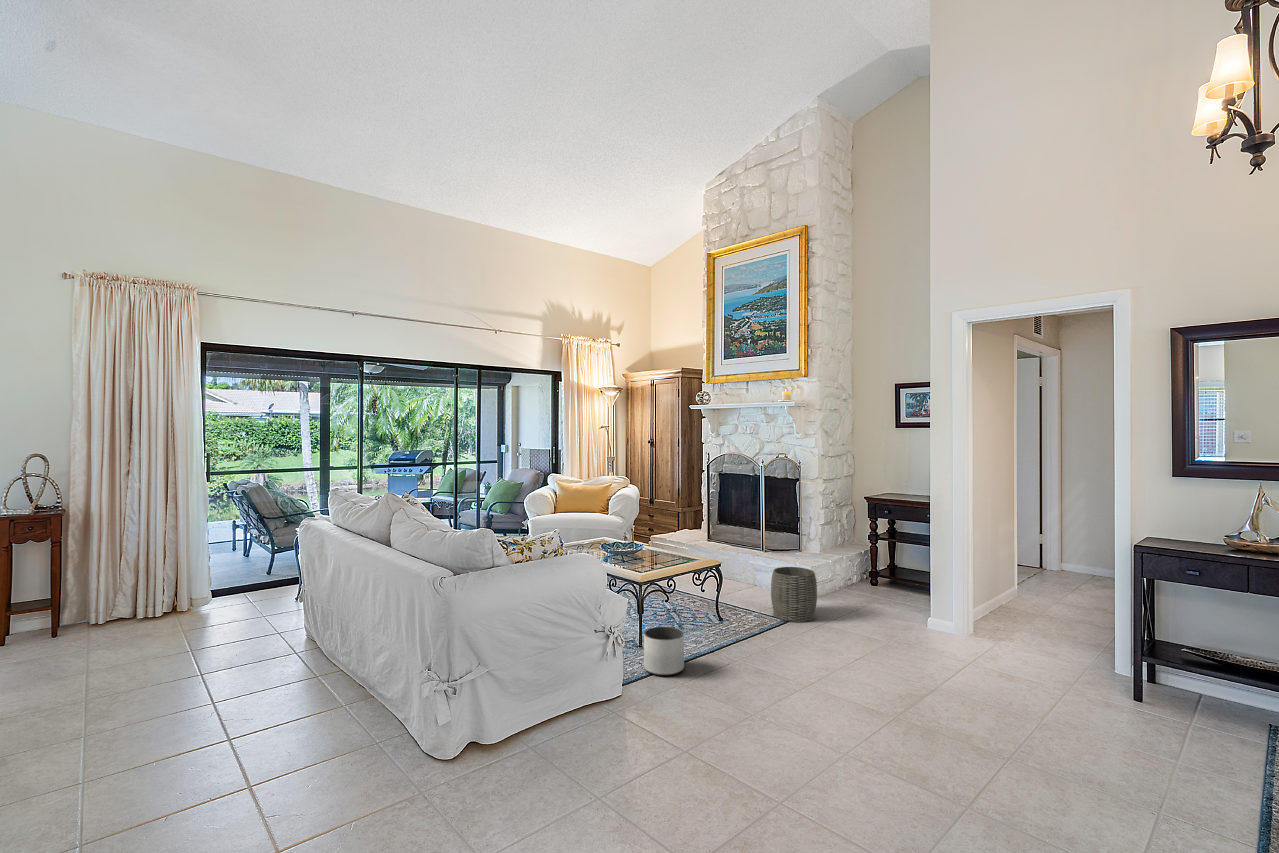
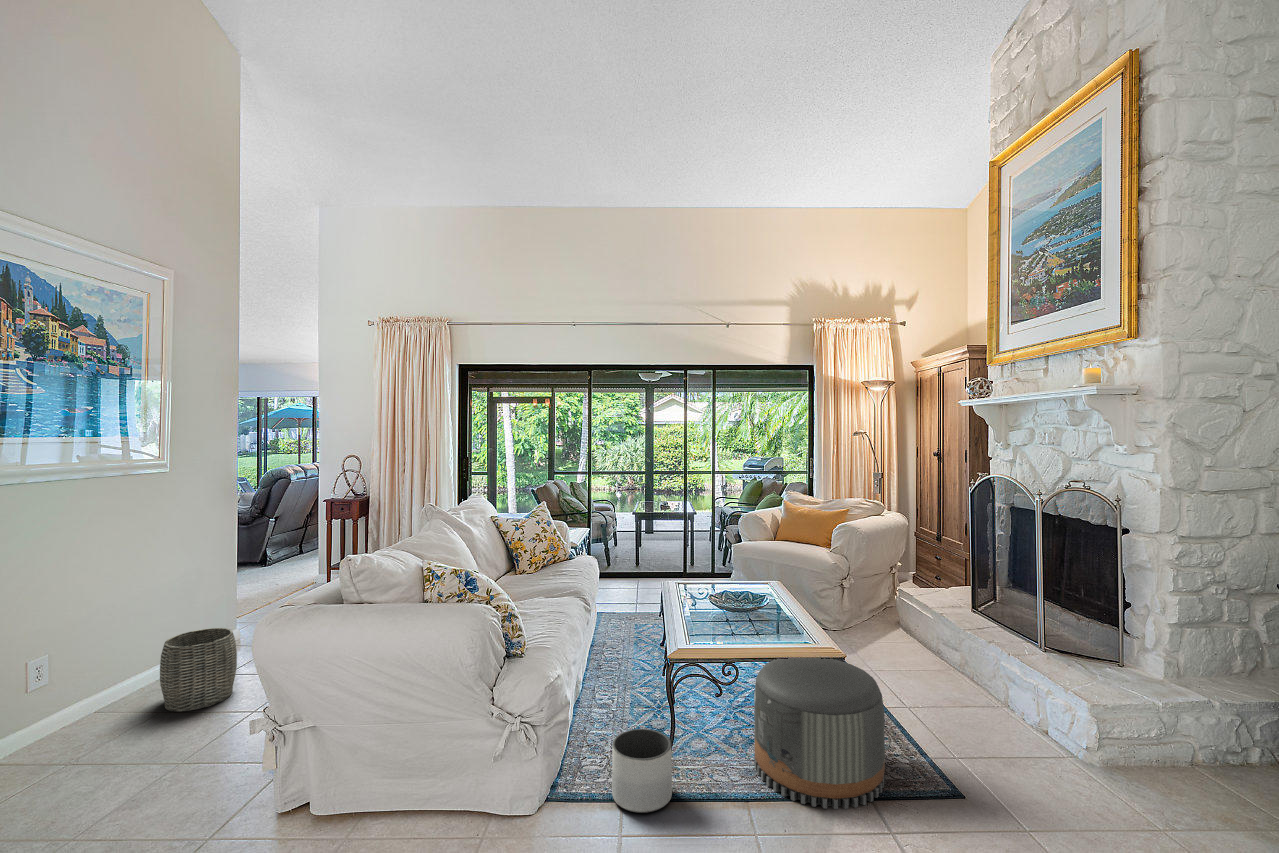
pouf: none [683,566,760,645] -> present [754,658,885,809]
woven basket: present [771,567,817,622] -> present [160,628,237,711]

